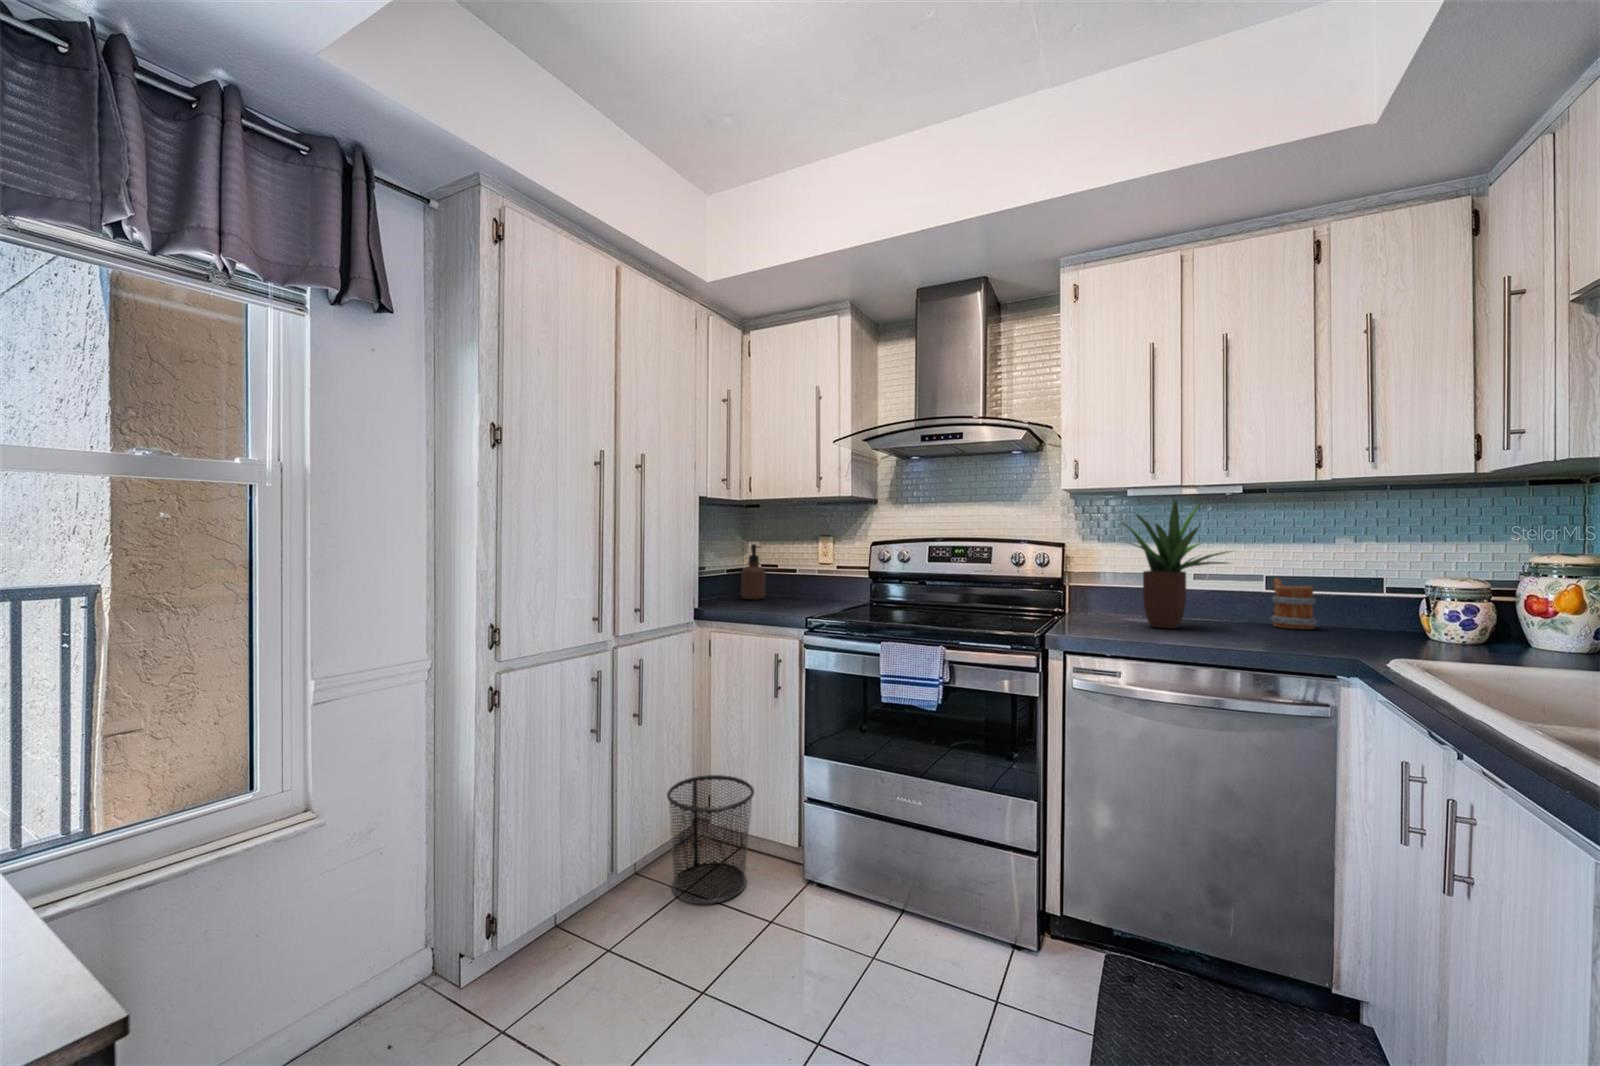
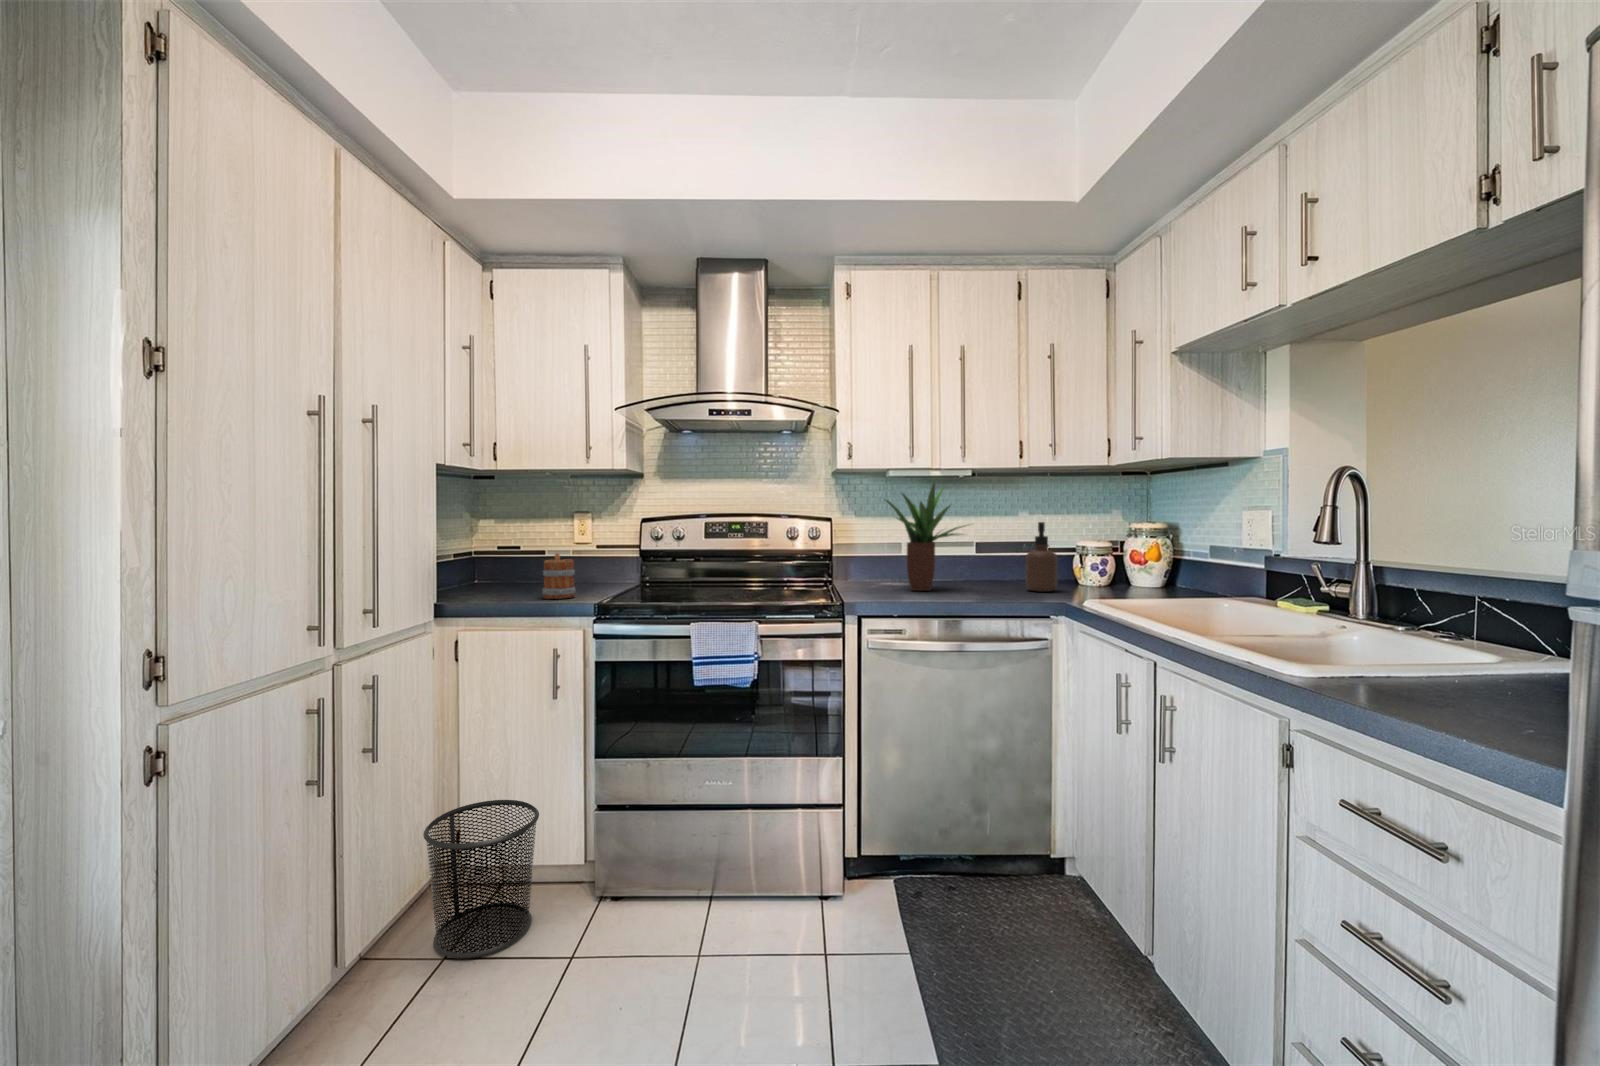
soap dispenser: present [741,544,766,600] -> present [1026,522,1058,592]
mug: present [1271,578,1317,629] -> present [542,553,575,599]

